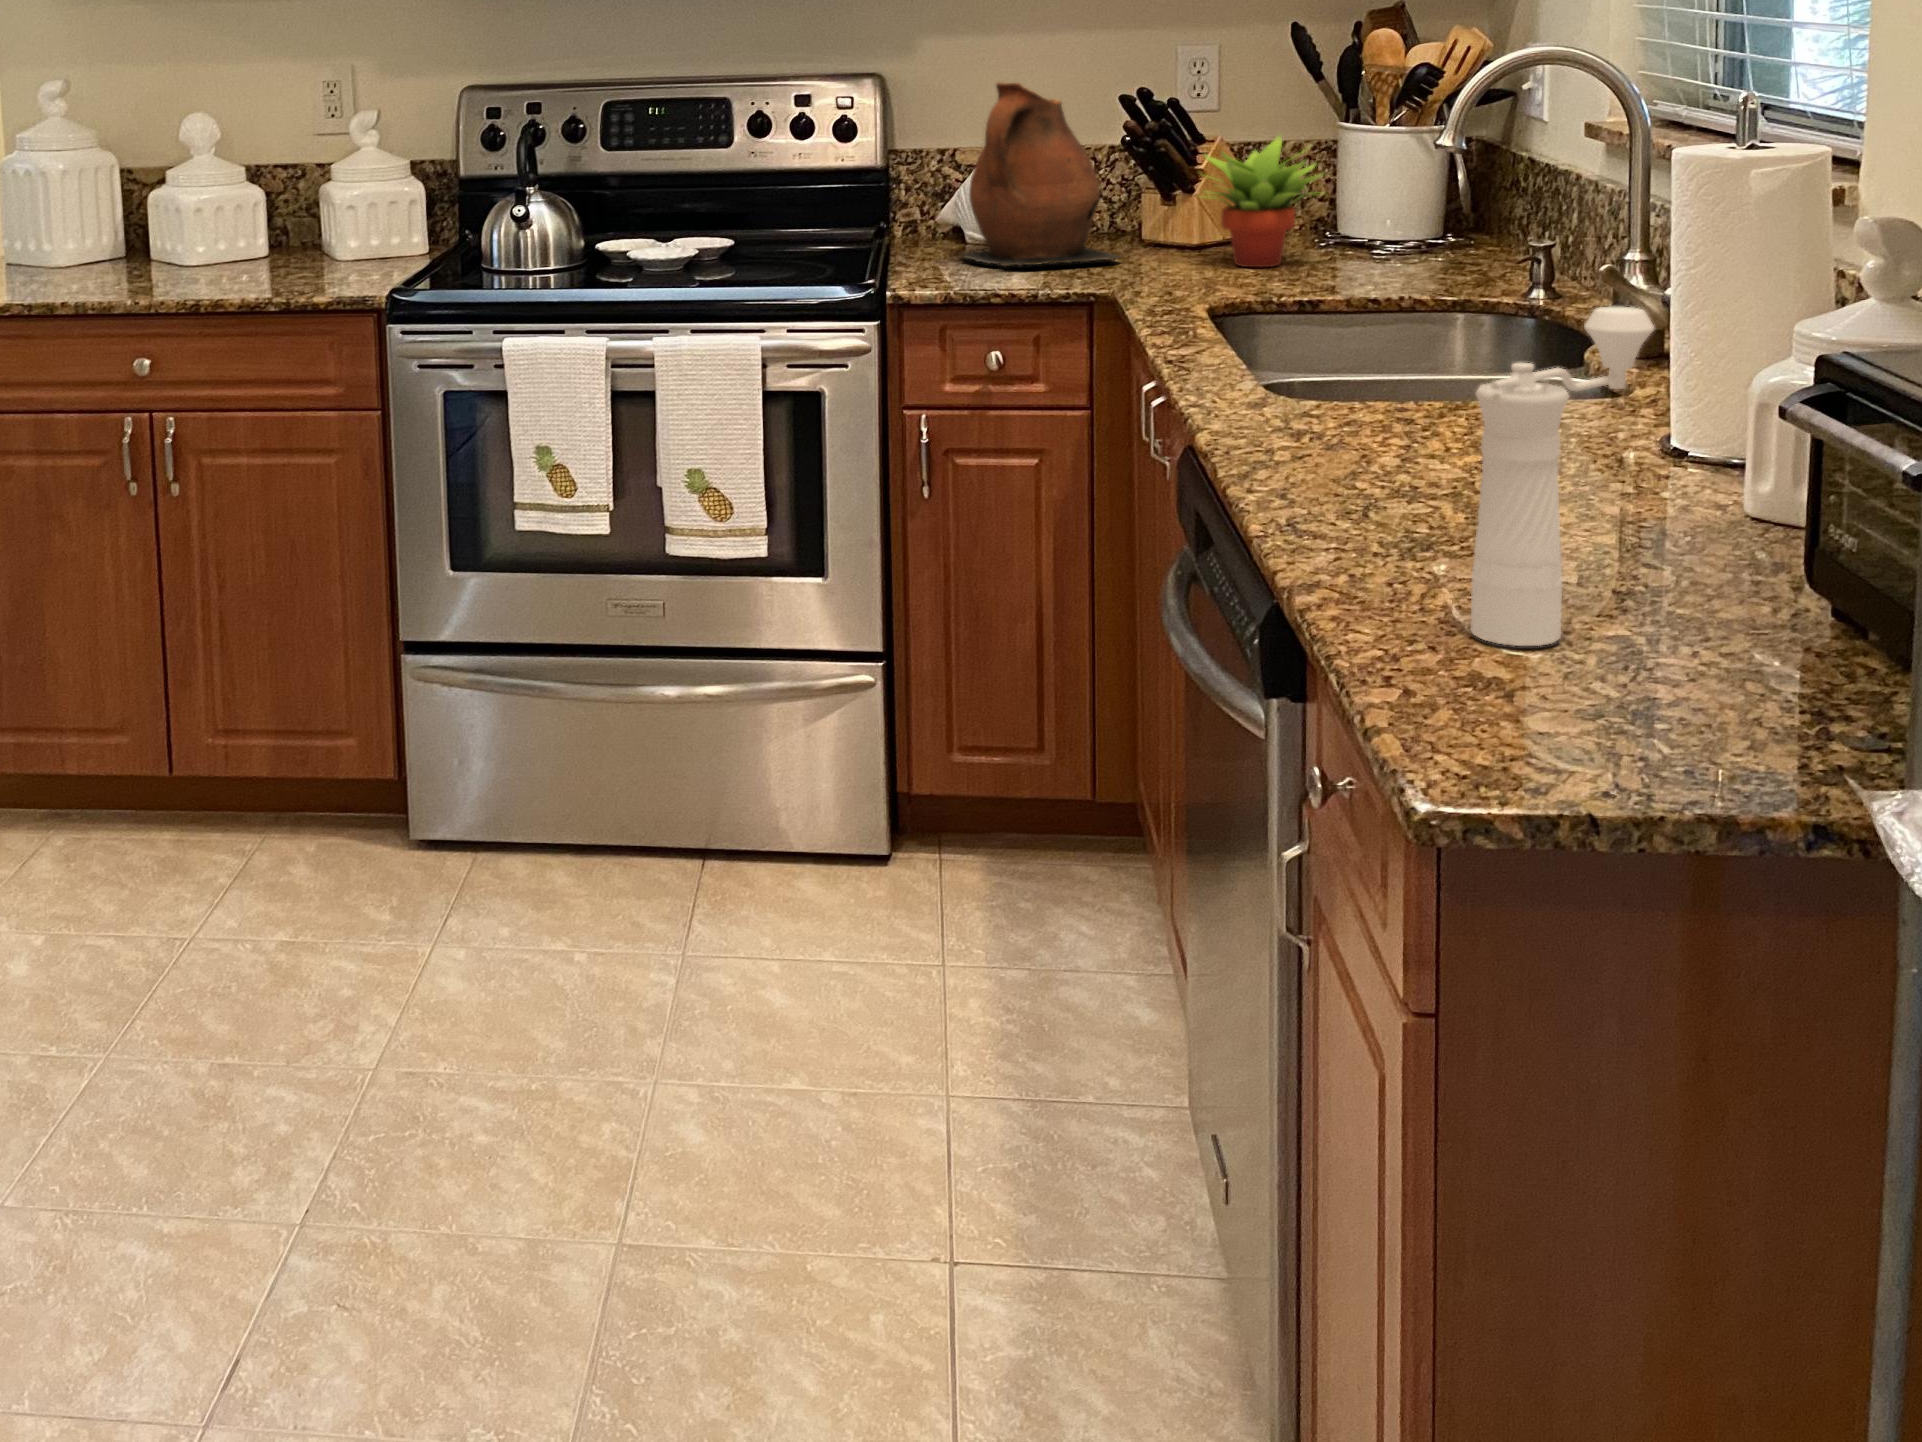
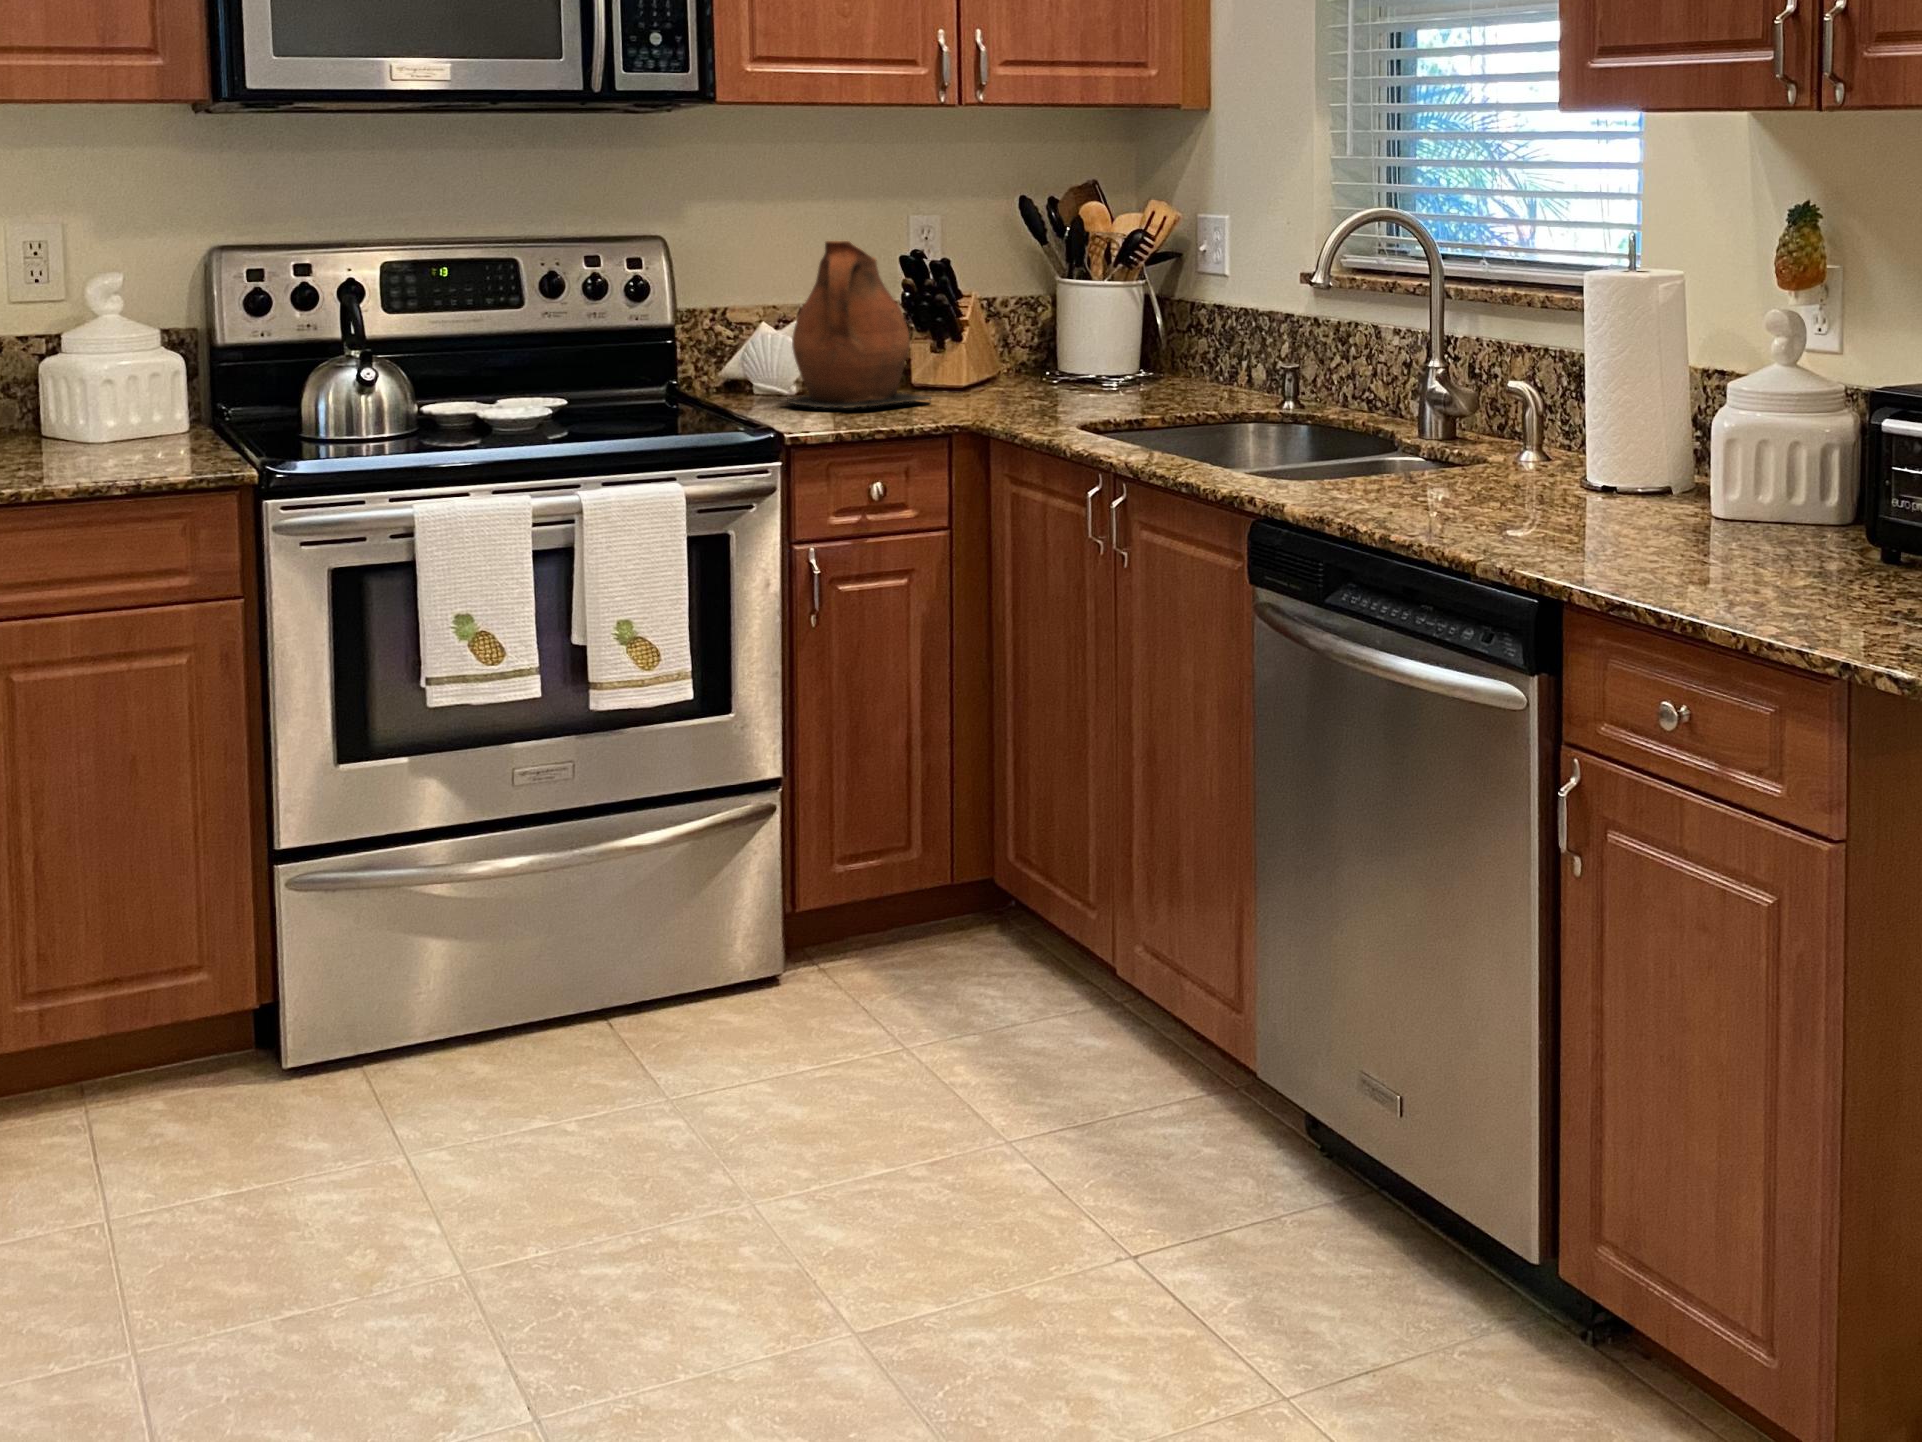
succulent plant: present [1204,135,1324,267] -> none [993,286,1105,400]
pepper mill: present [1471,307,1654,646] -> none [1777,354,1842,591]

